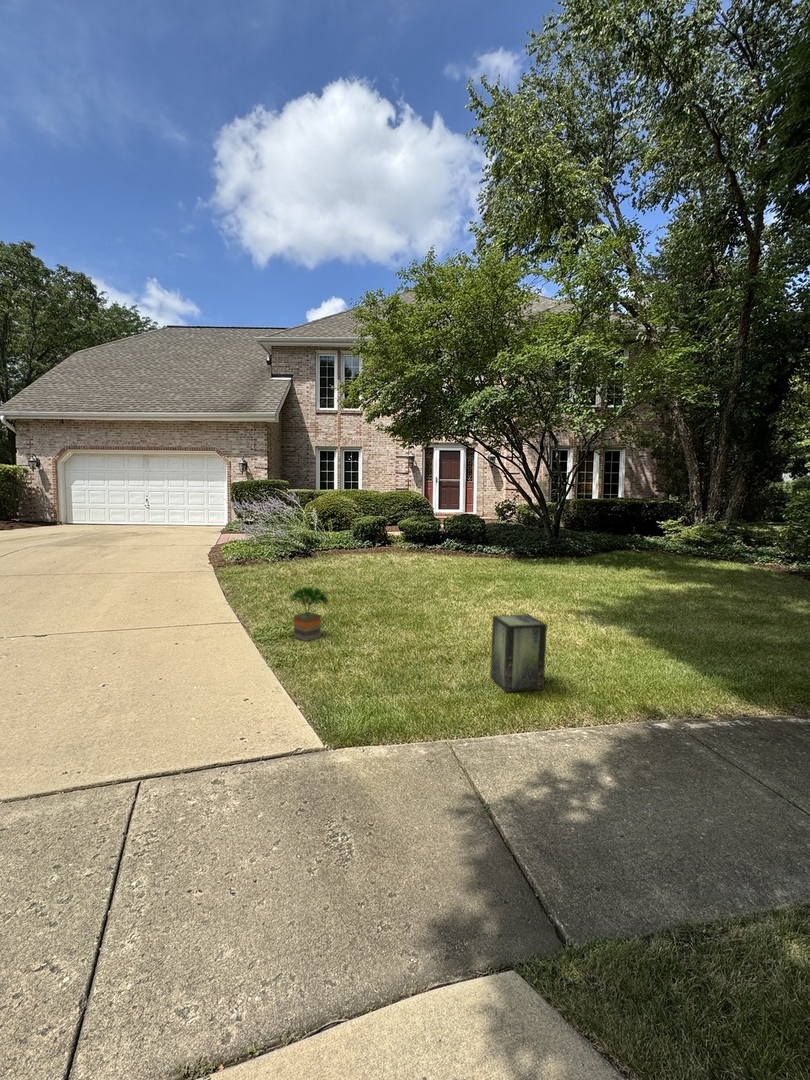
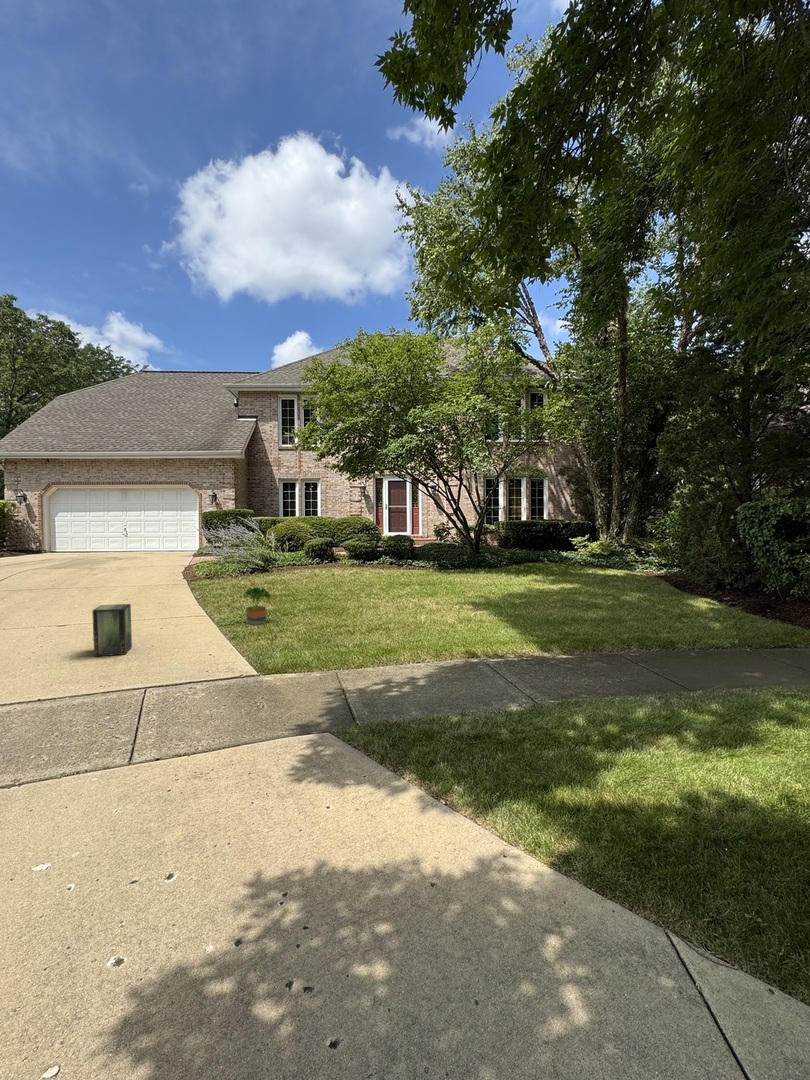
storage box: present [491,615,547,692] -> present [92,604,132,656]

